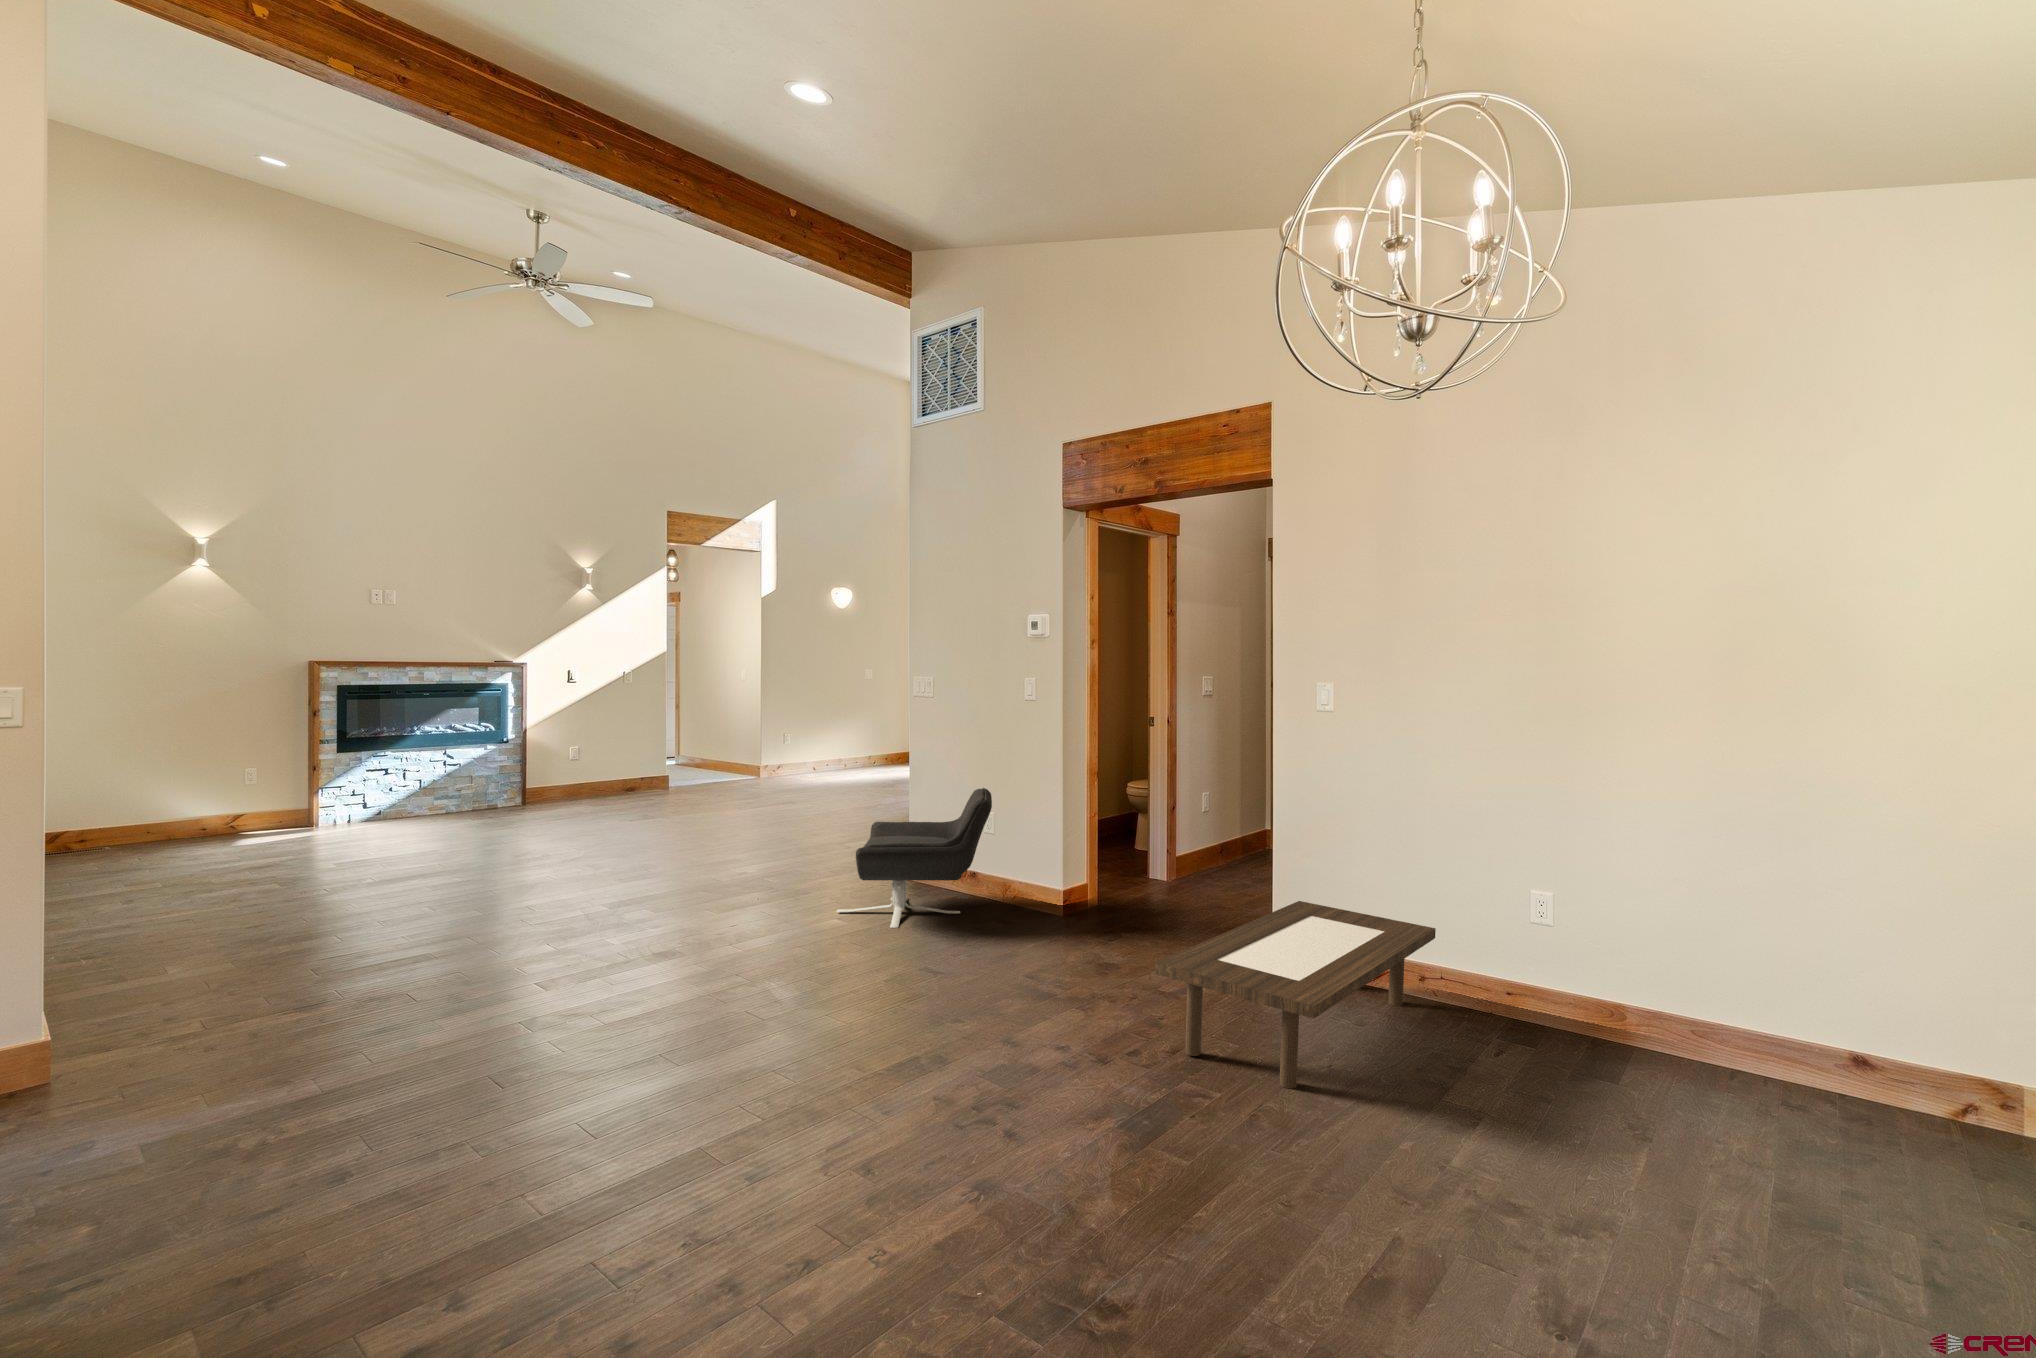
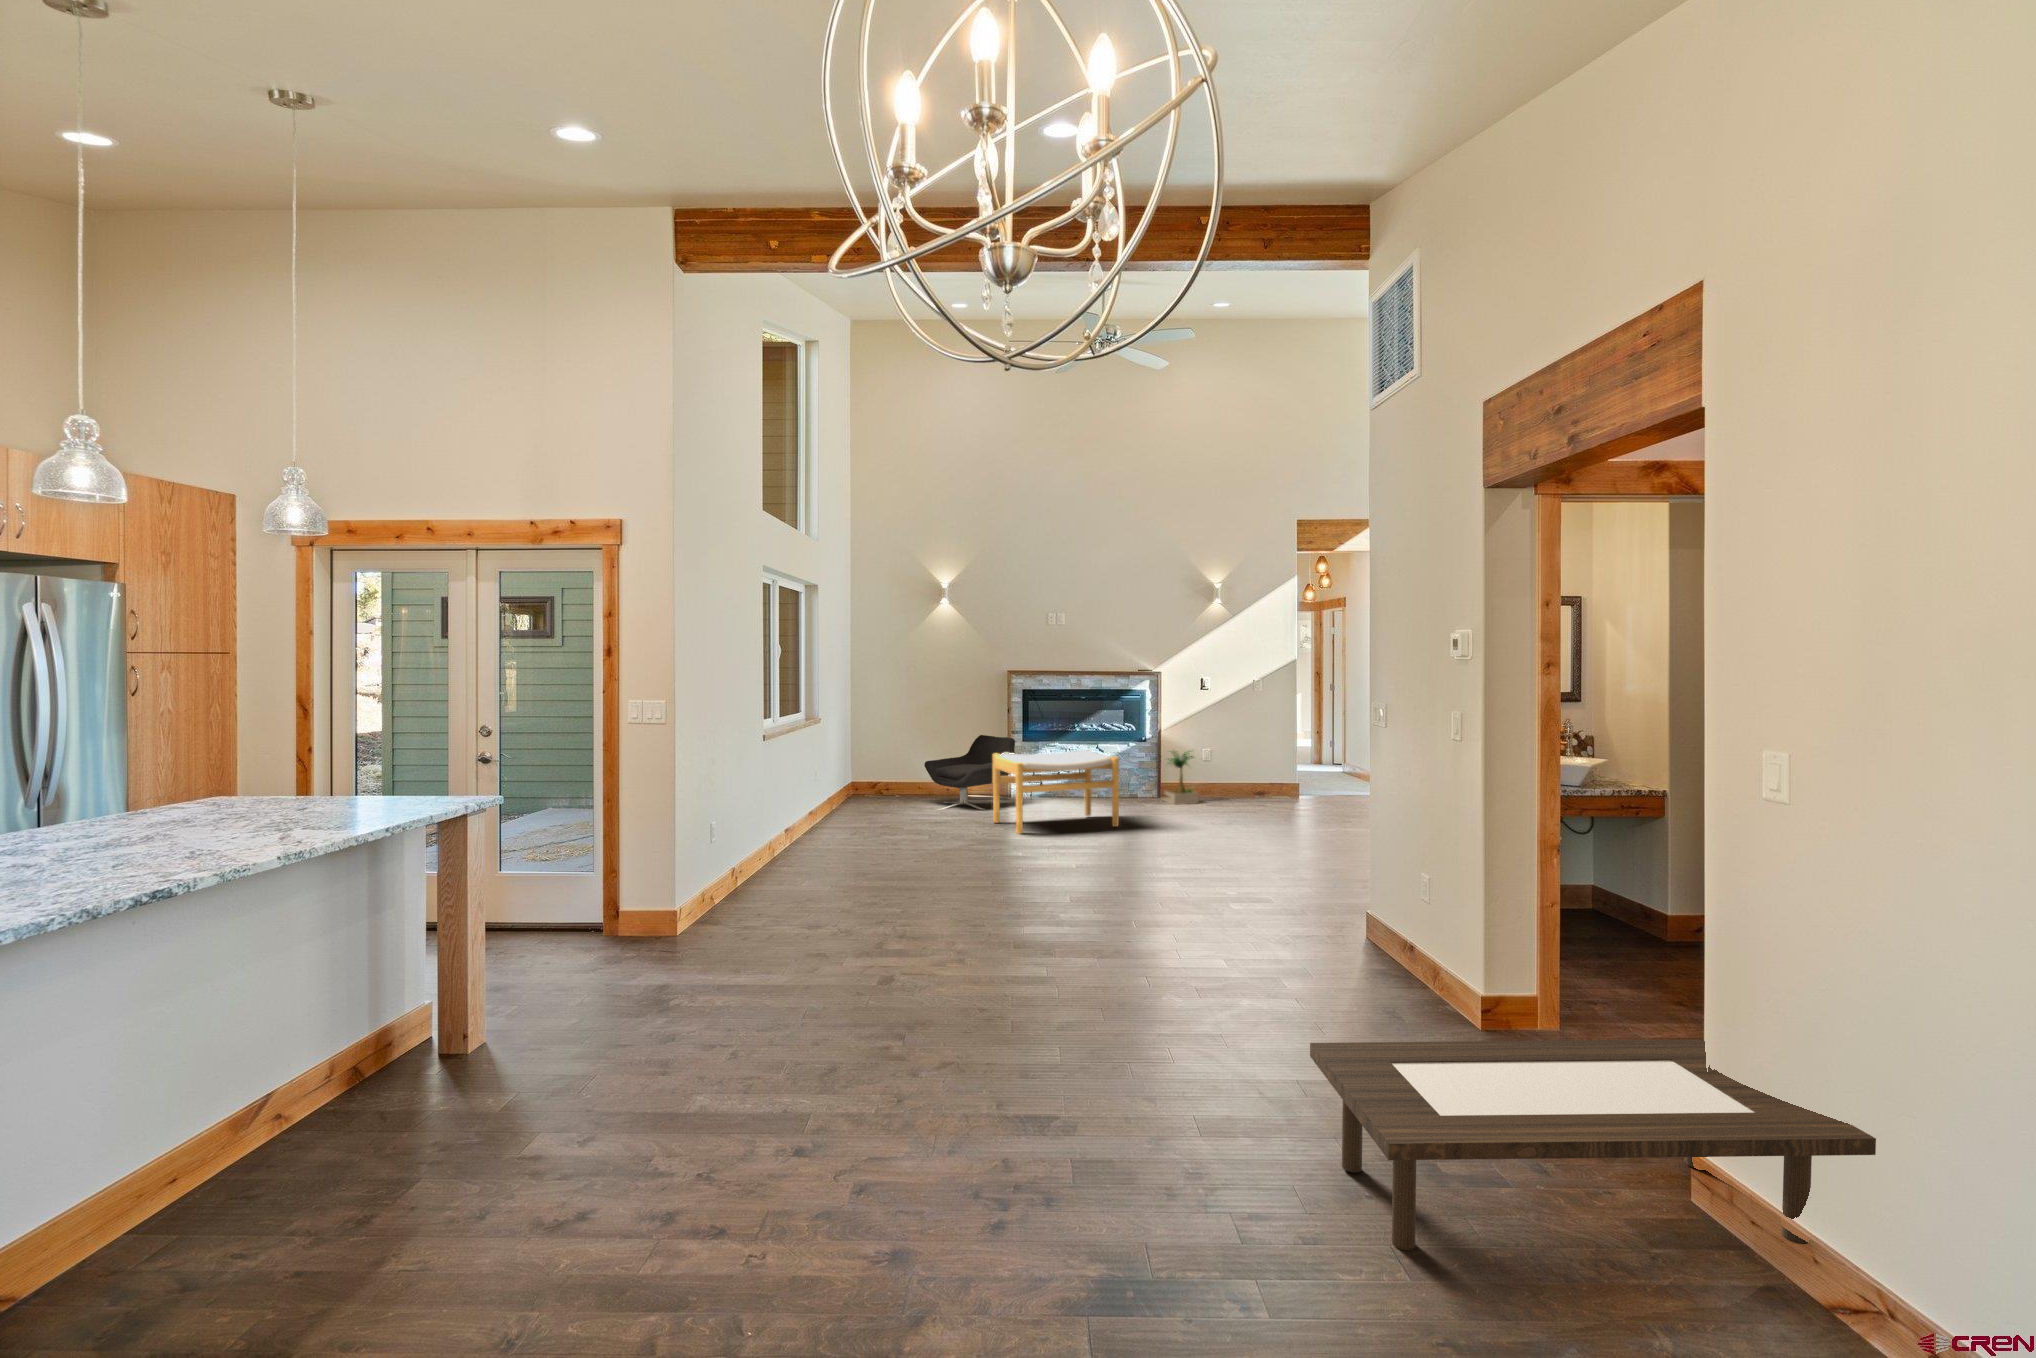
potted plant: none [527,749,575,811] -> present [1162,751,1199,805]
footstool: none [346,755,527,866] -> present [993,750,1119,834]
lounge chair: present [837,788,992,928] -> present [924,735,1015,810]

